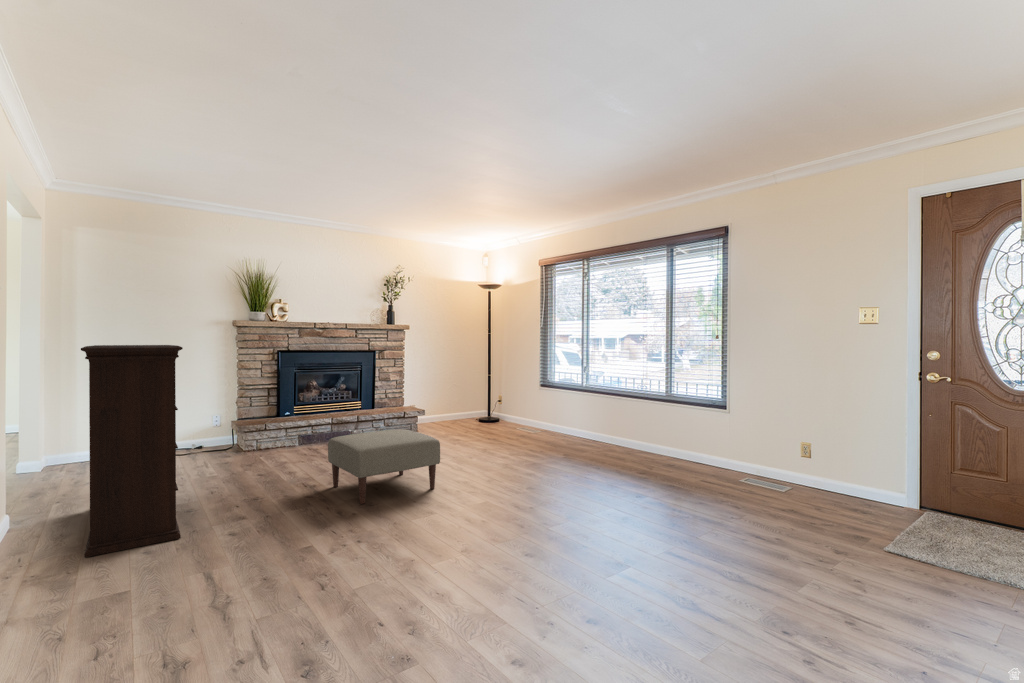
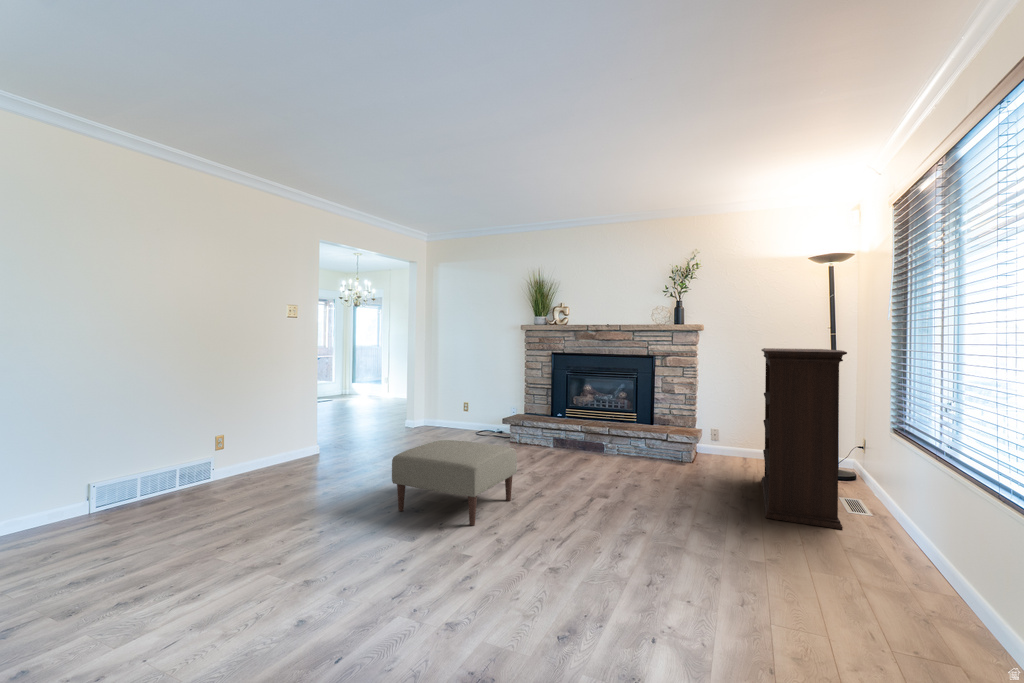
bookshelf: present [81,345,183,557] -> present [762,348,847,529]

